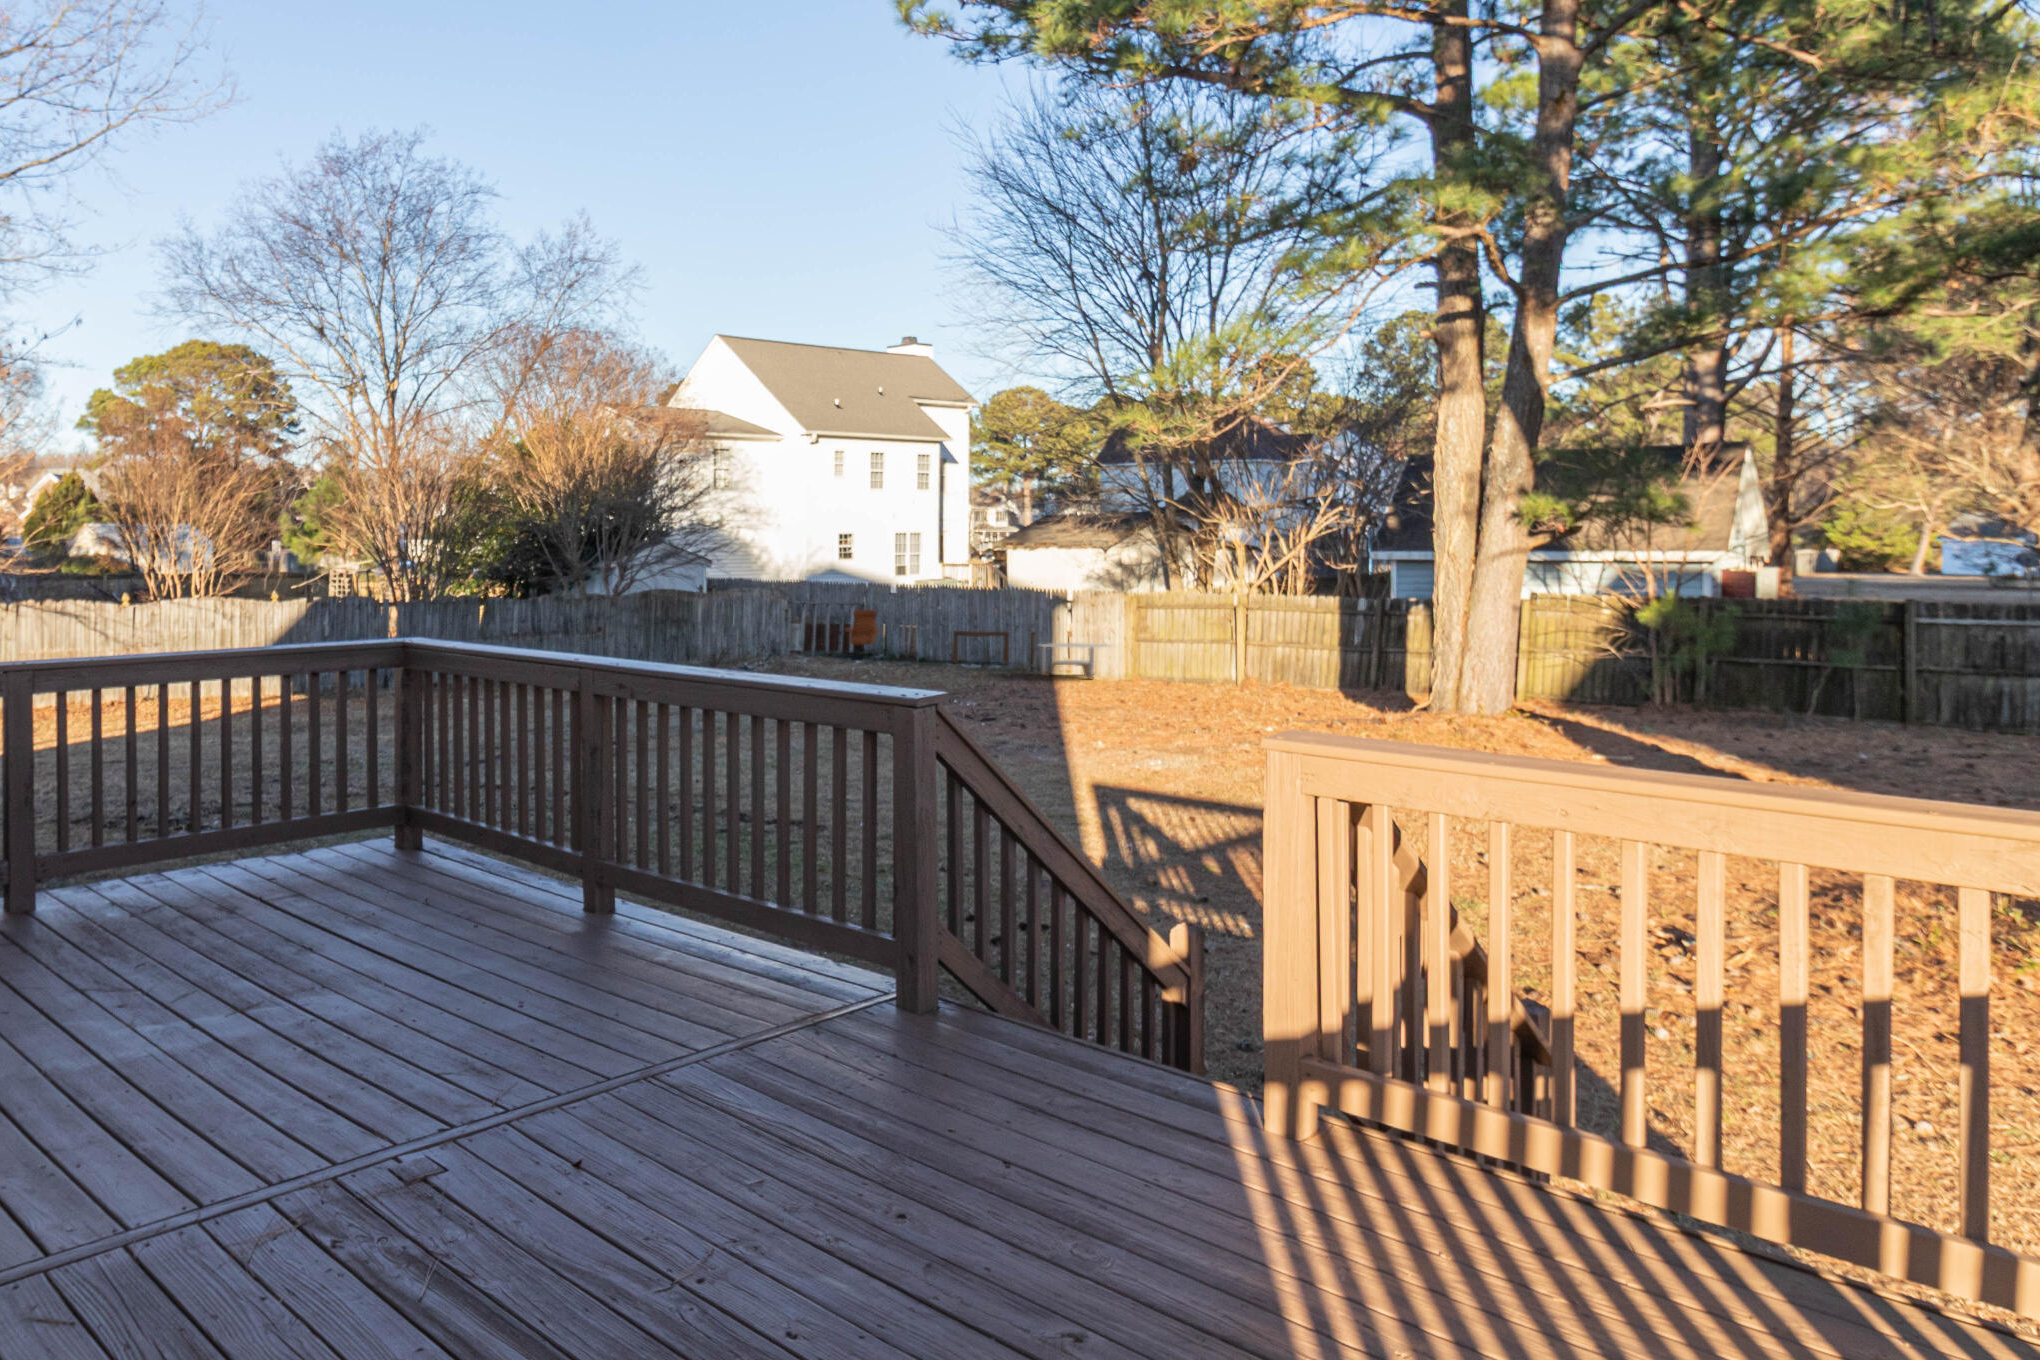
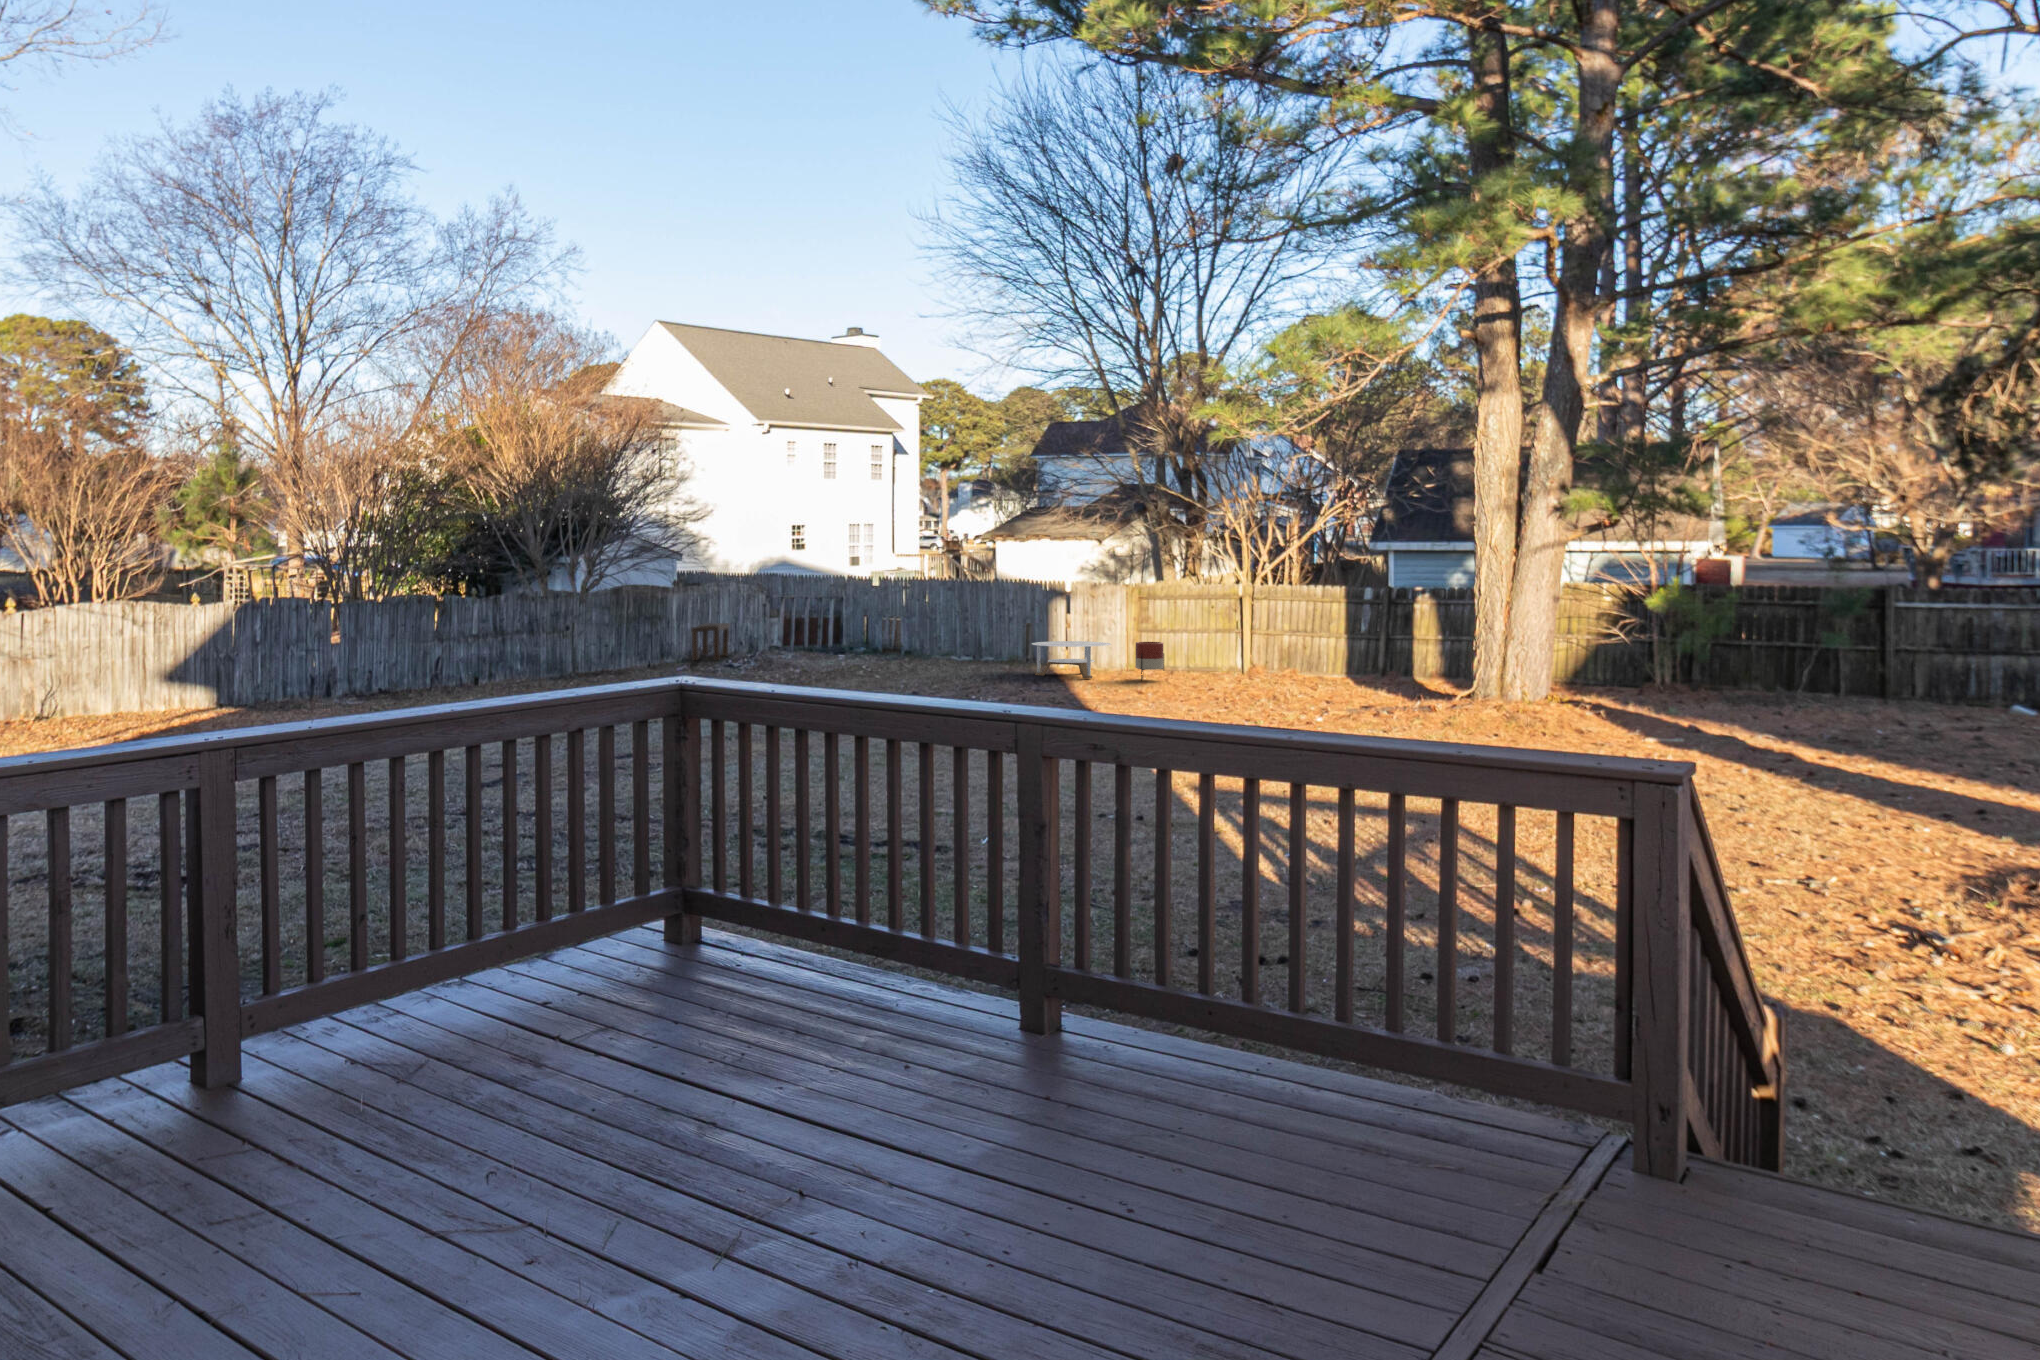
lounge chair: present [845,609,881,656] -> none [821,605,861,656]
bench: present [951,631,1009,663] -> present [691,623,730,660]
planter: none [1137,644,1166,681] -> present [1135,642,1164,681]

